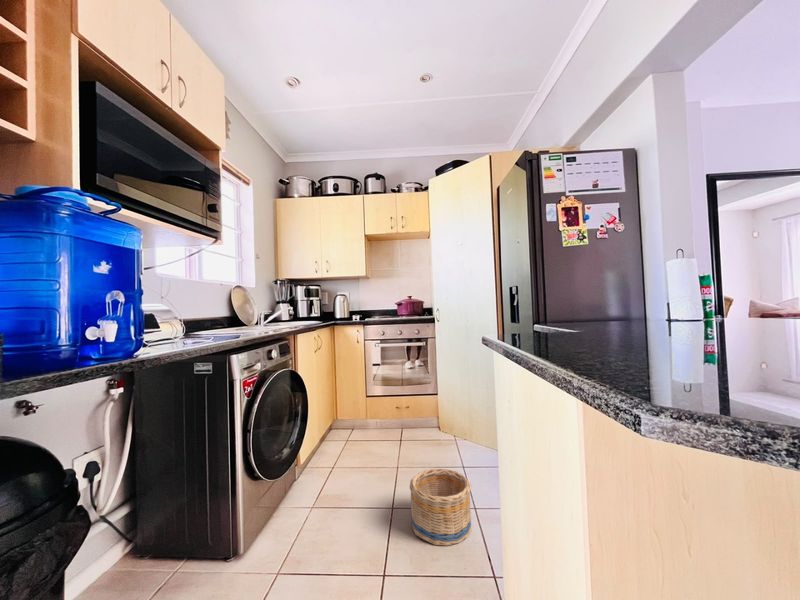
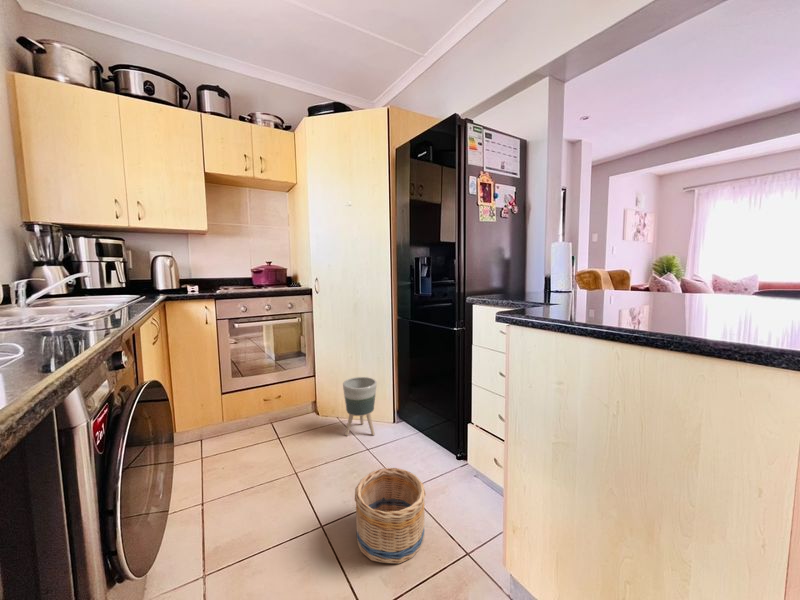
planter: none [451,399,482,457] -> present [343,377,376,436]

